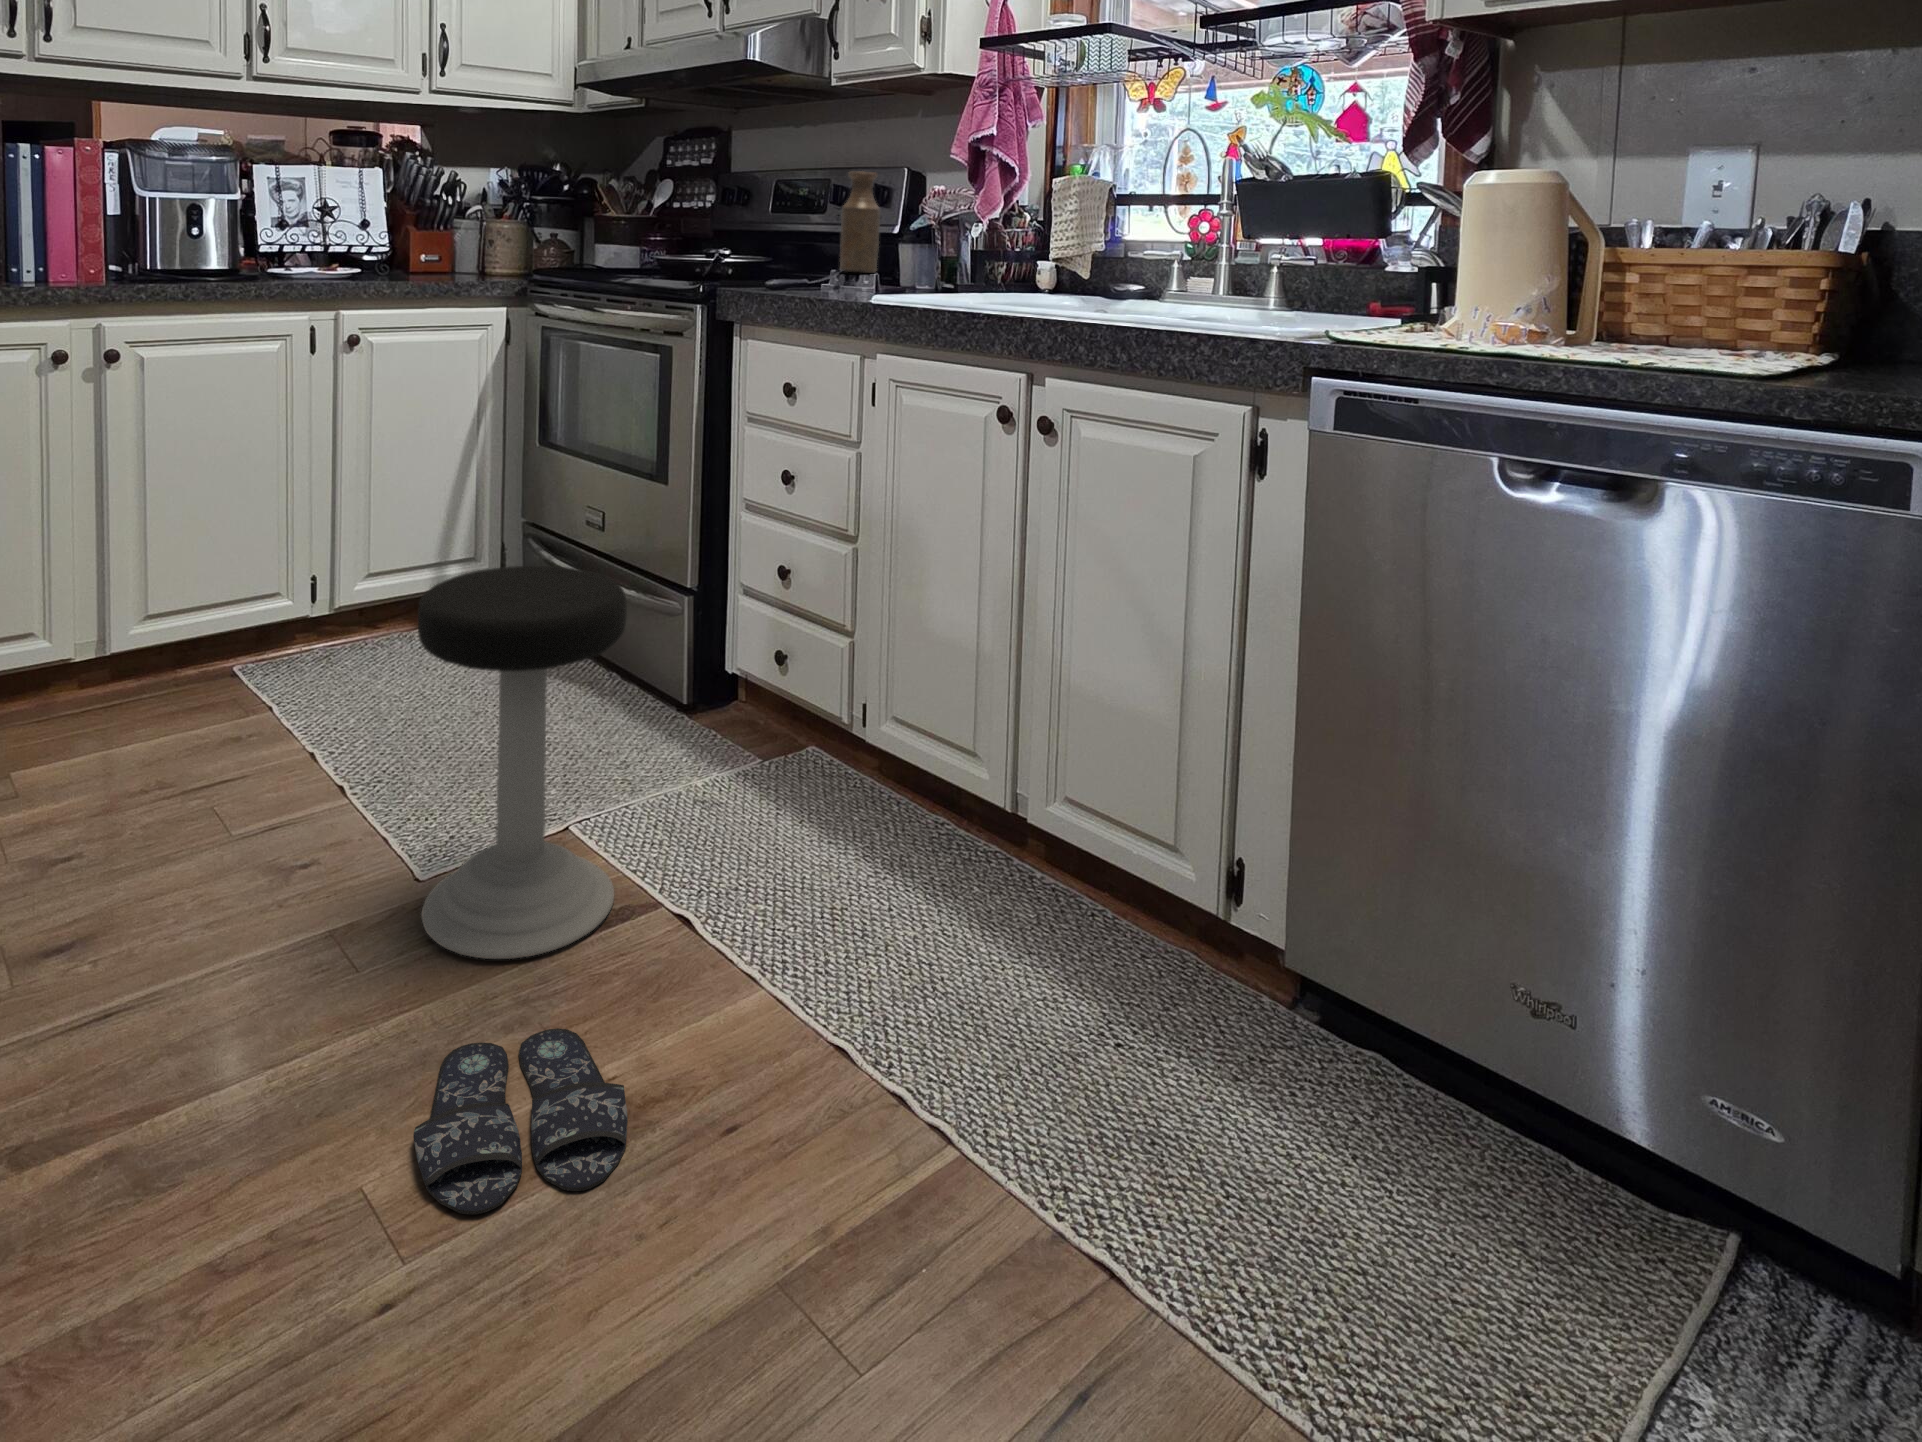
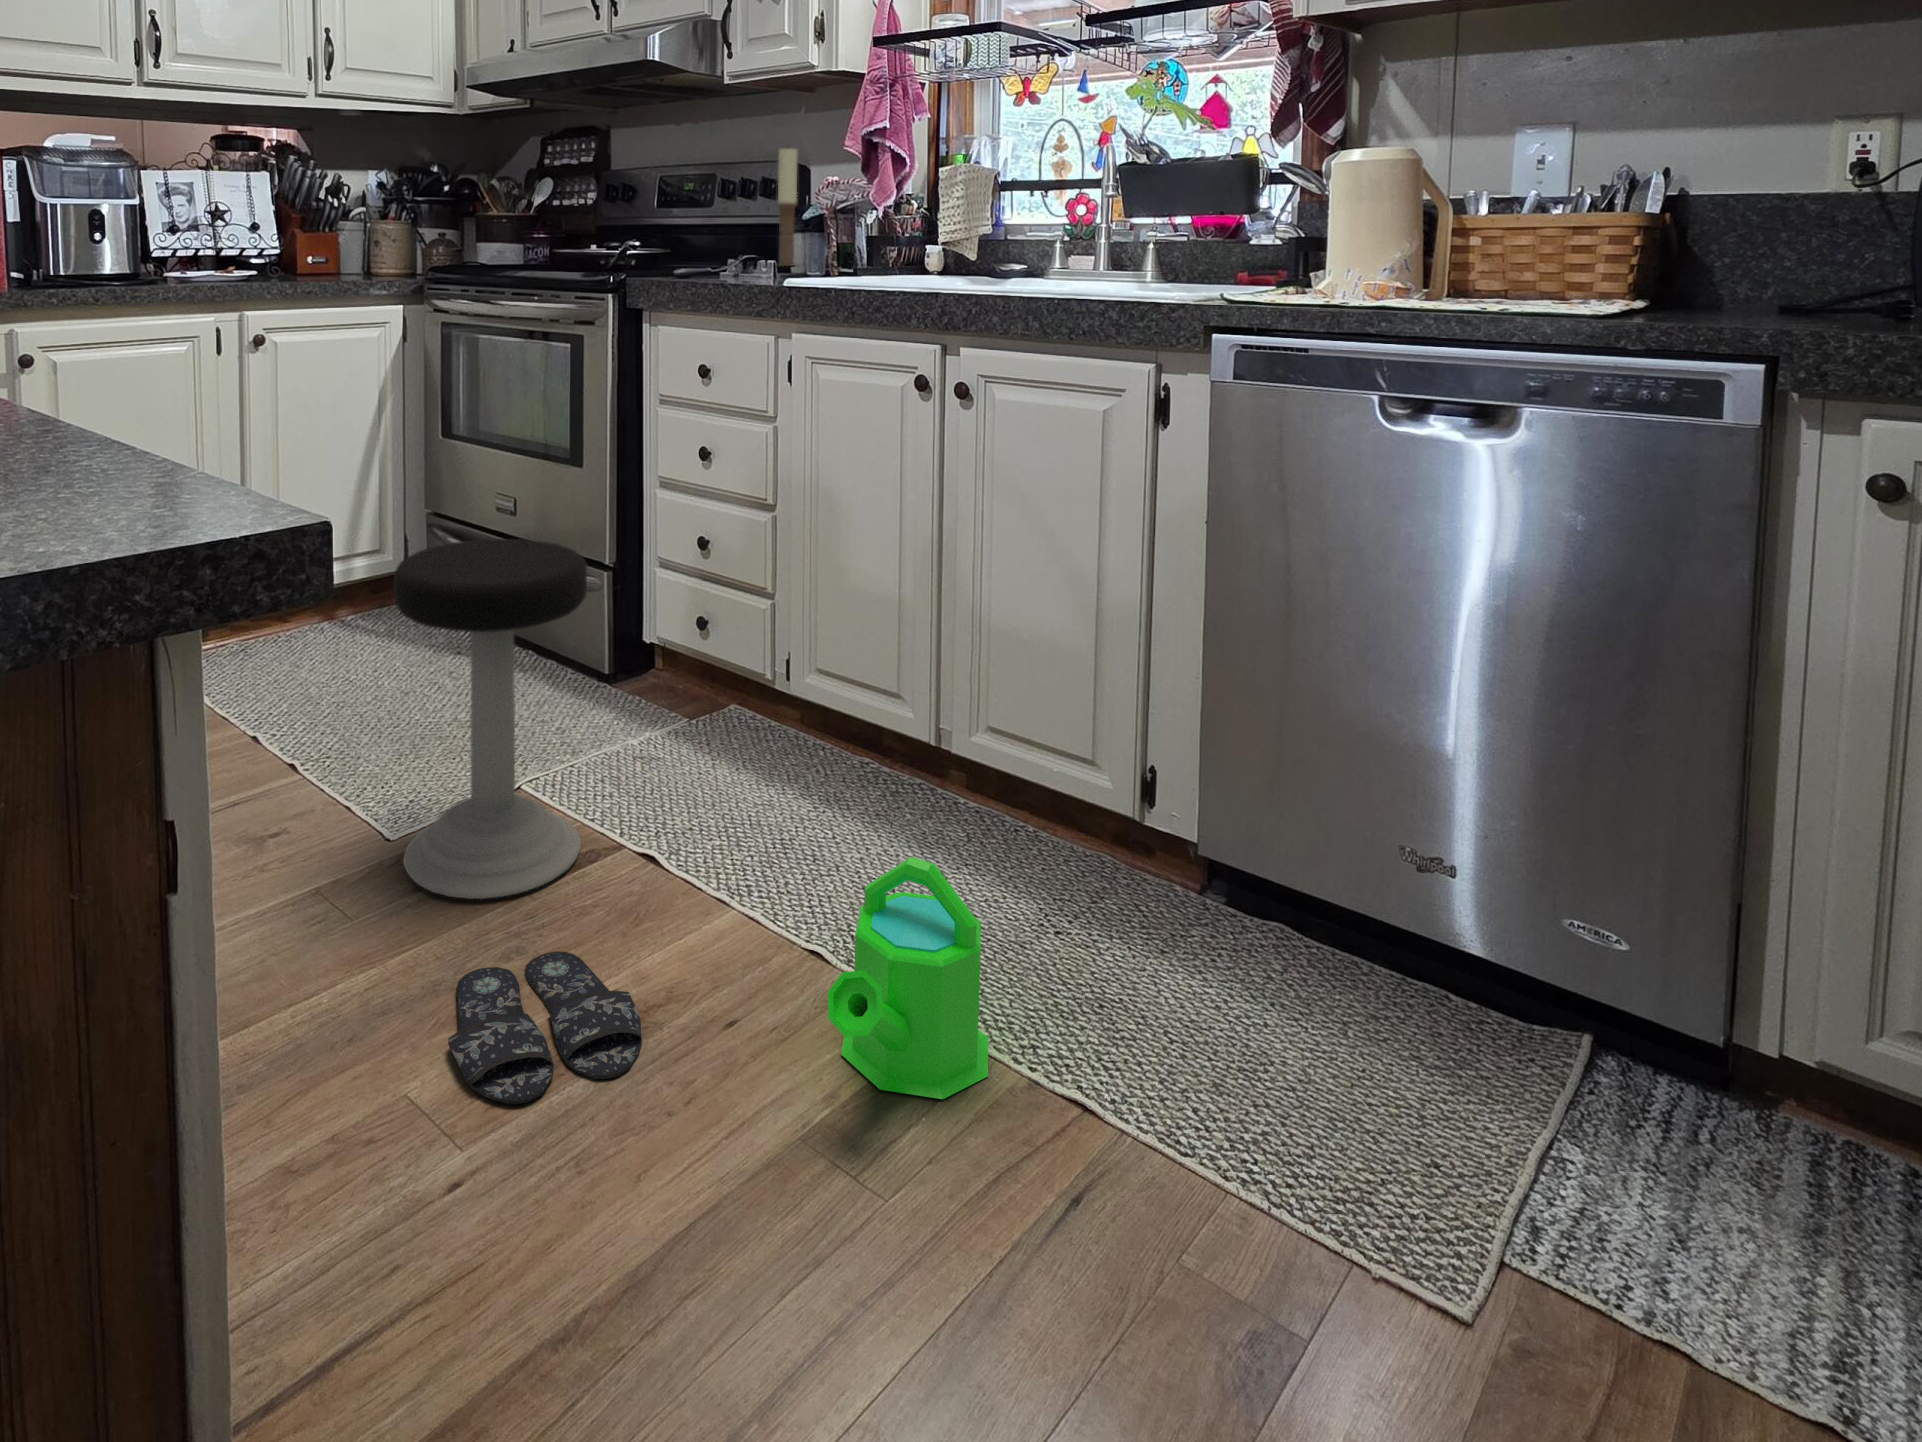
candle: none [885,149,910,277] -> present [777,148,797,266]
bottle: present [840,171,880,273] -> none [730,167,767,264]
watering can: none [812,962,1015,1251] -> present [827,857,988,1099]

